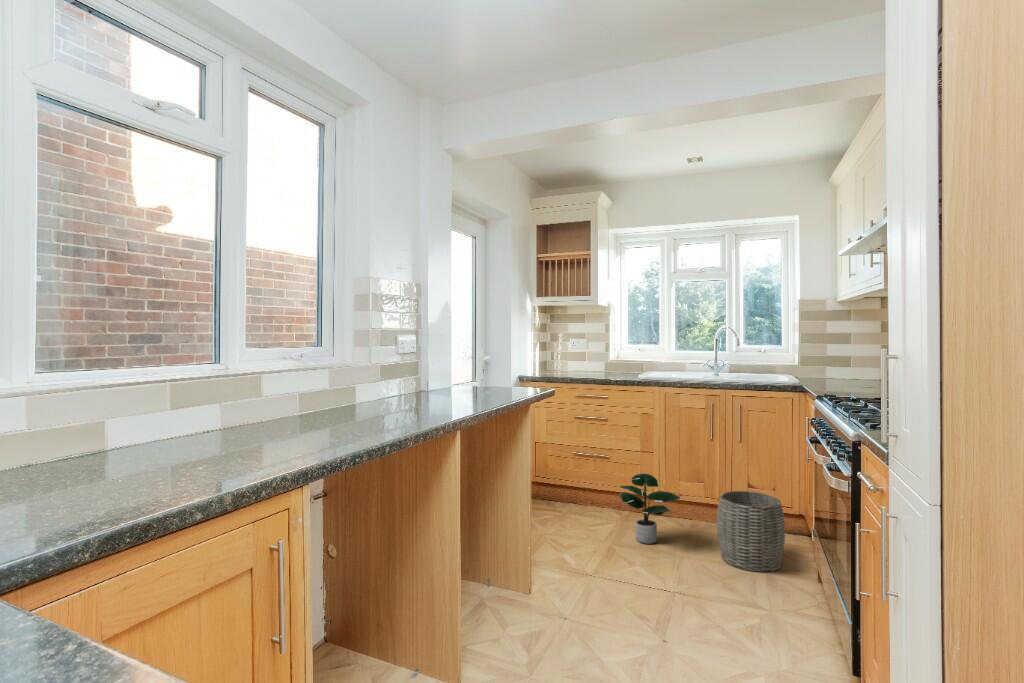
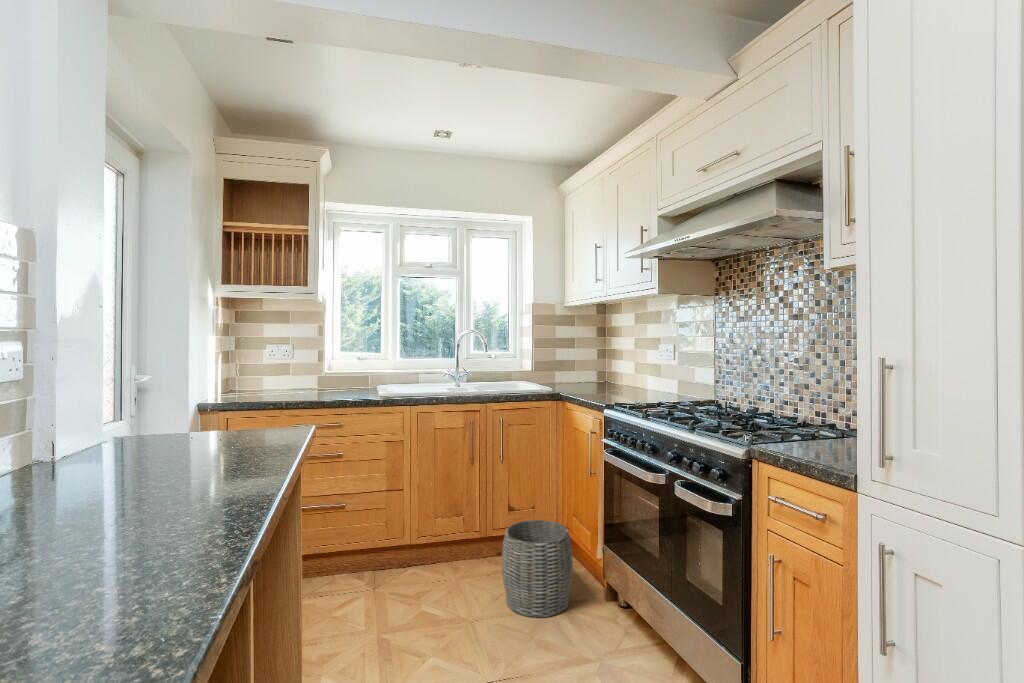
potted plant: present [620,473,680,544] -> none [379,521,459,617]

